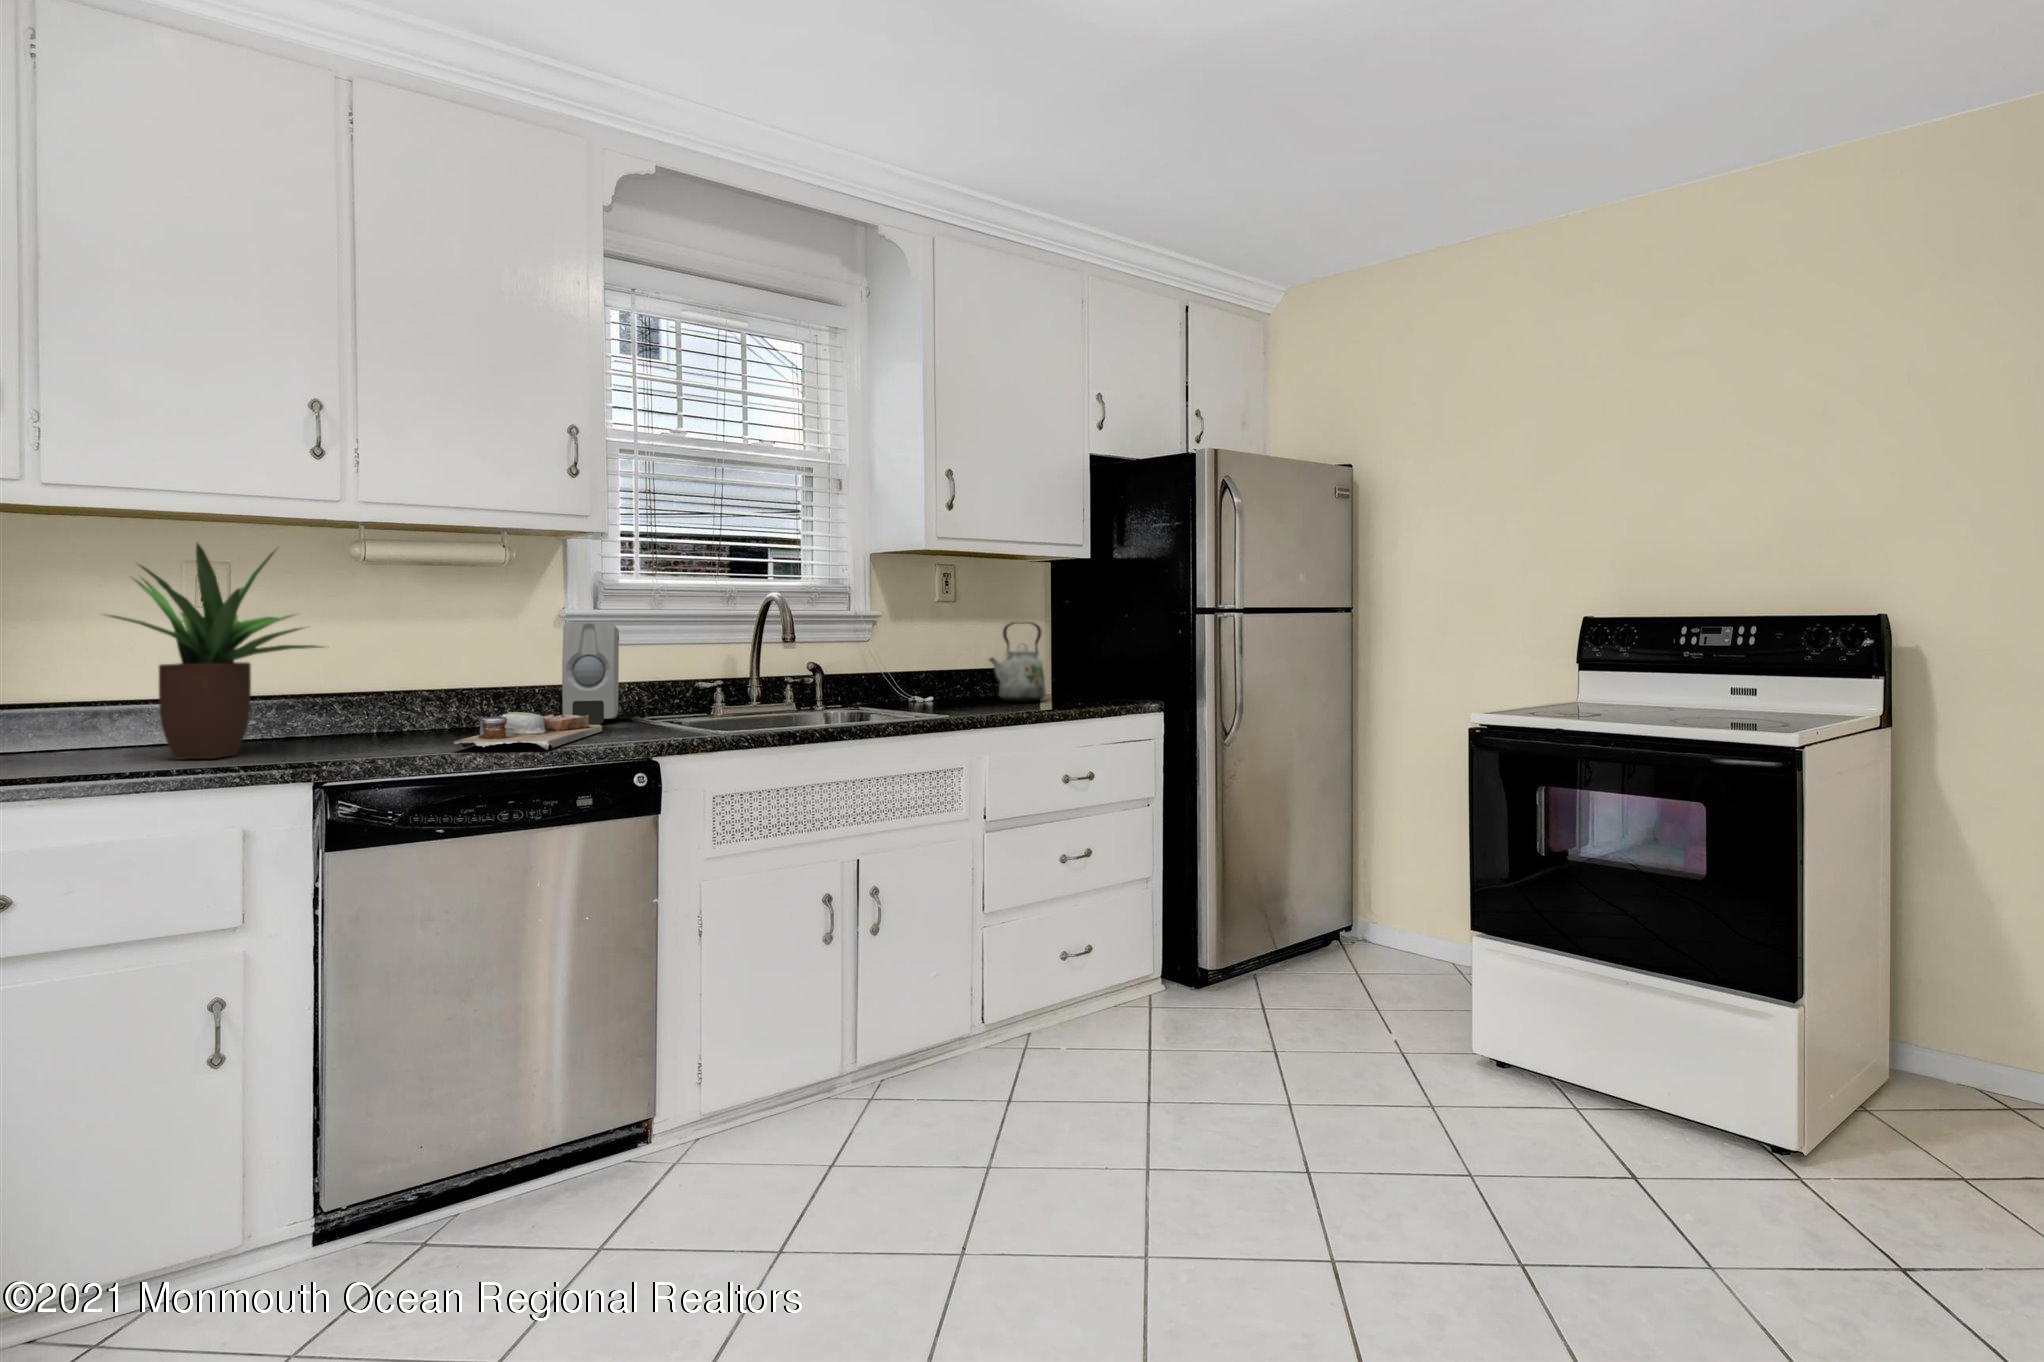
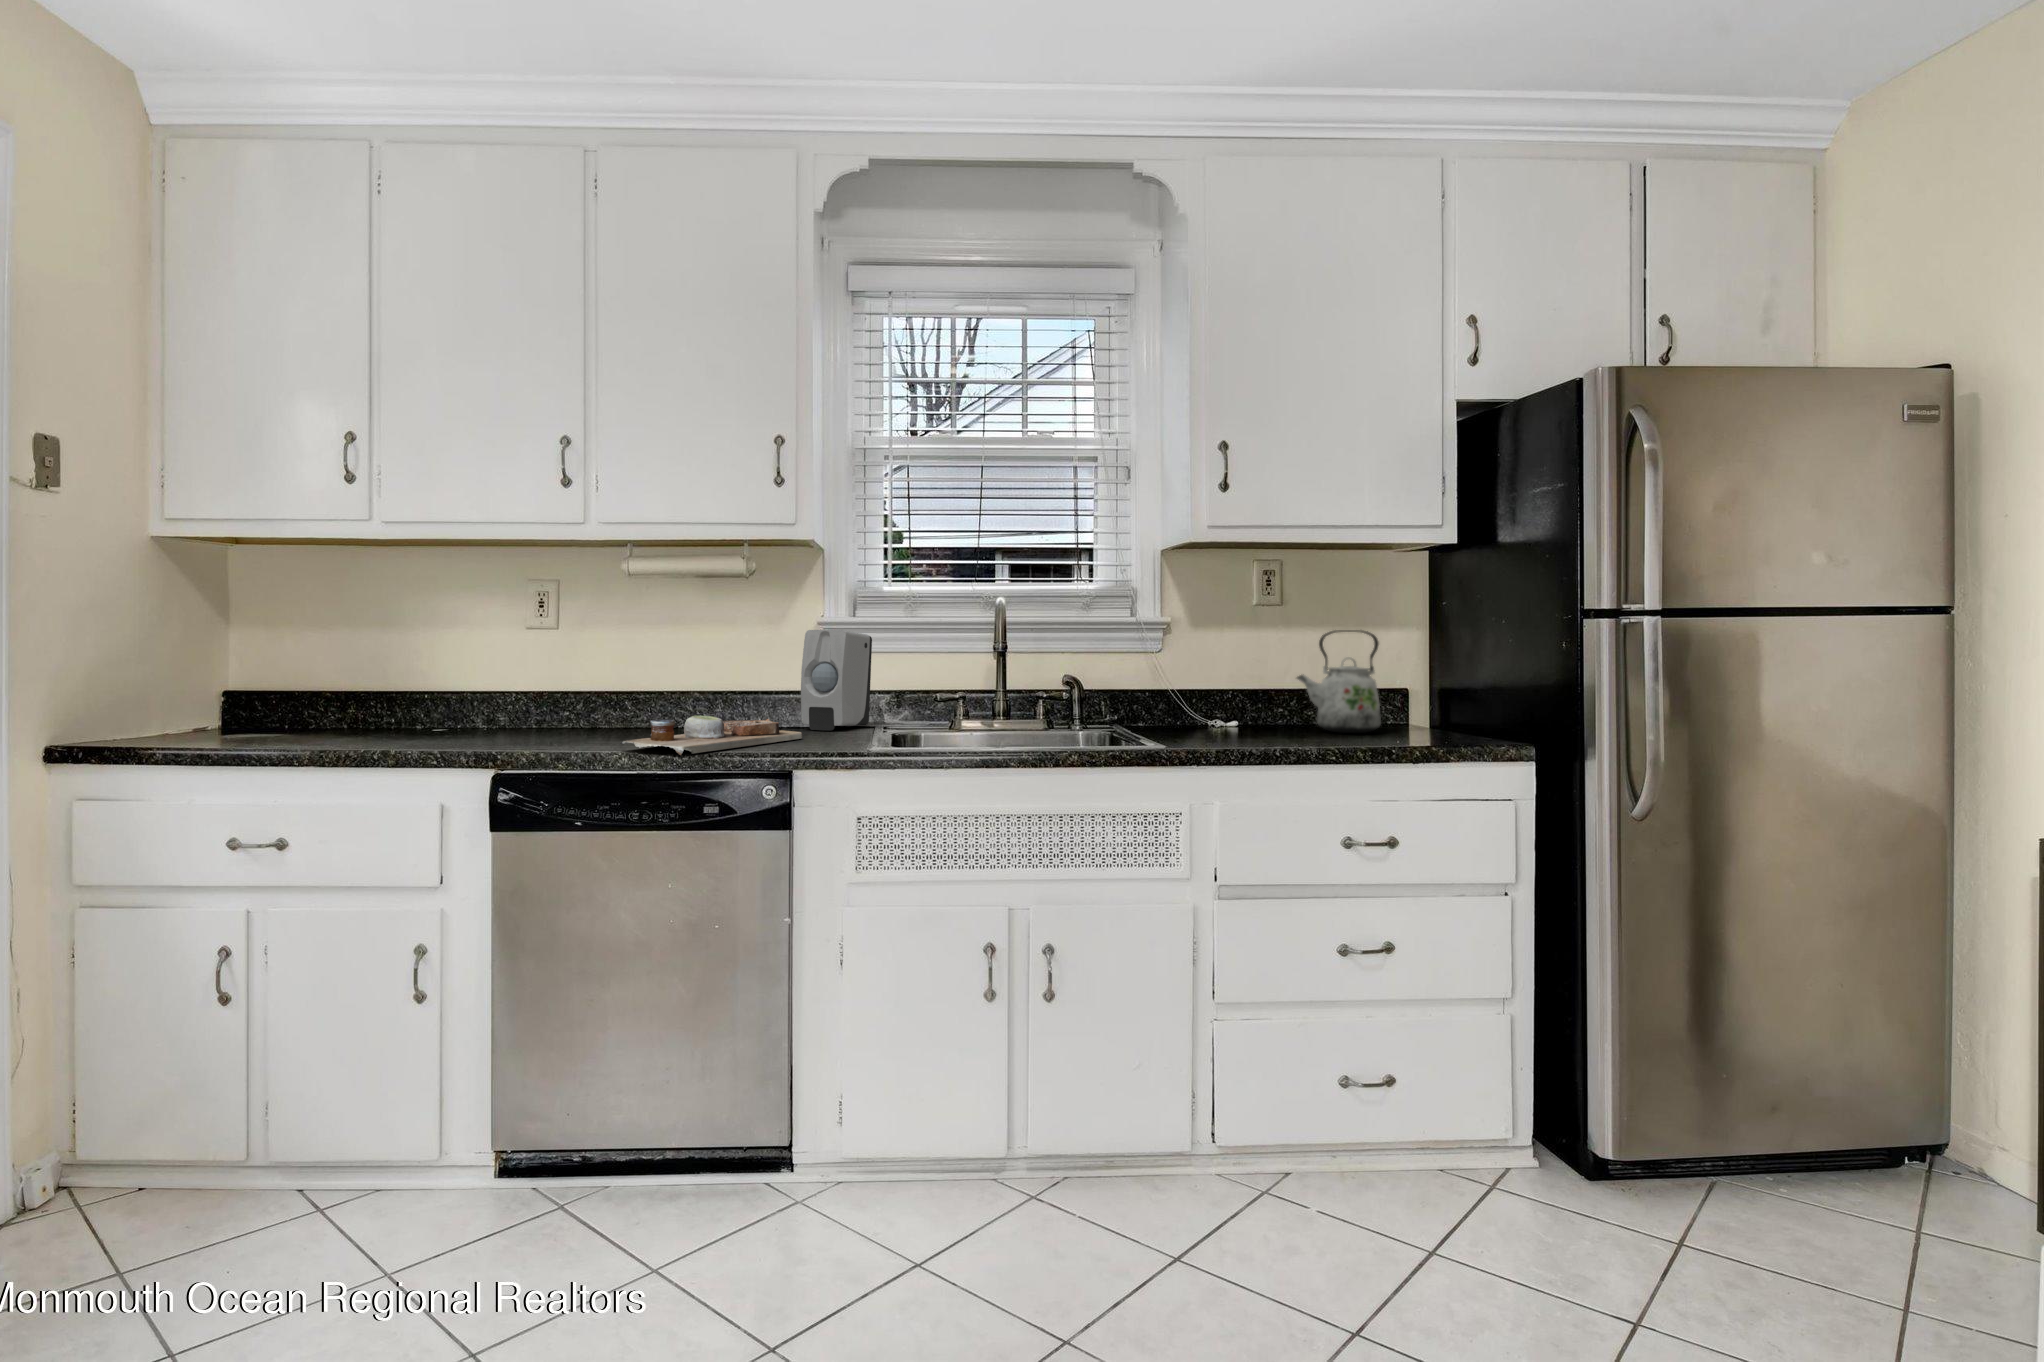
potted plant: present [109,543,321,759] -> none [401,563,562,743]

